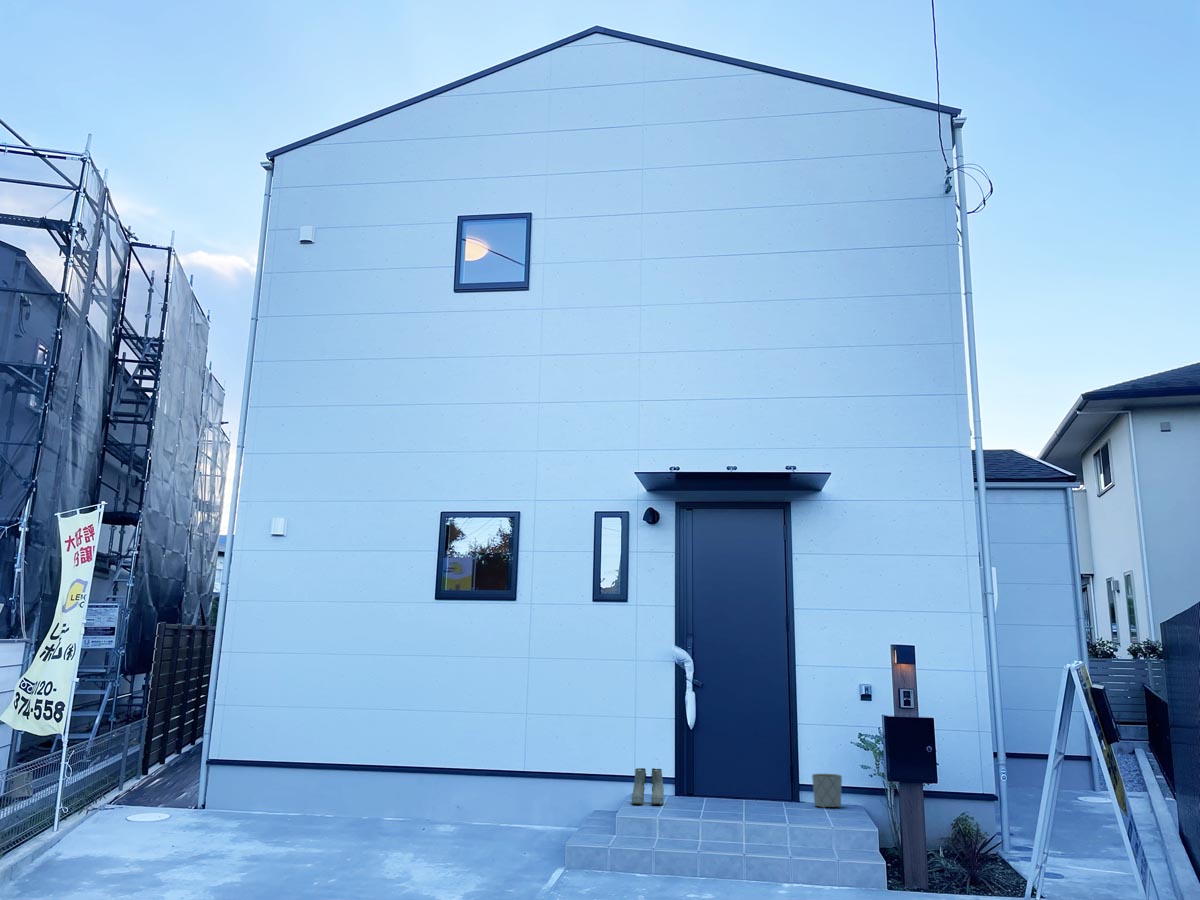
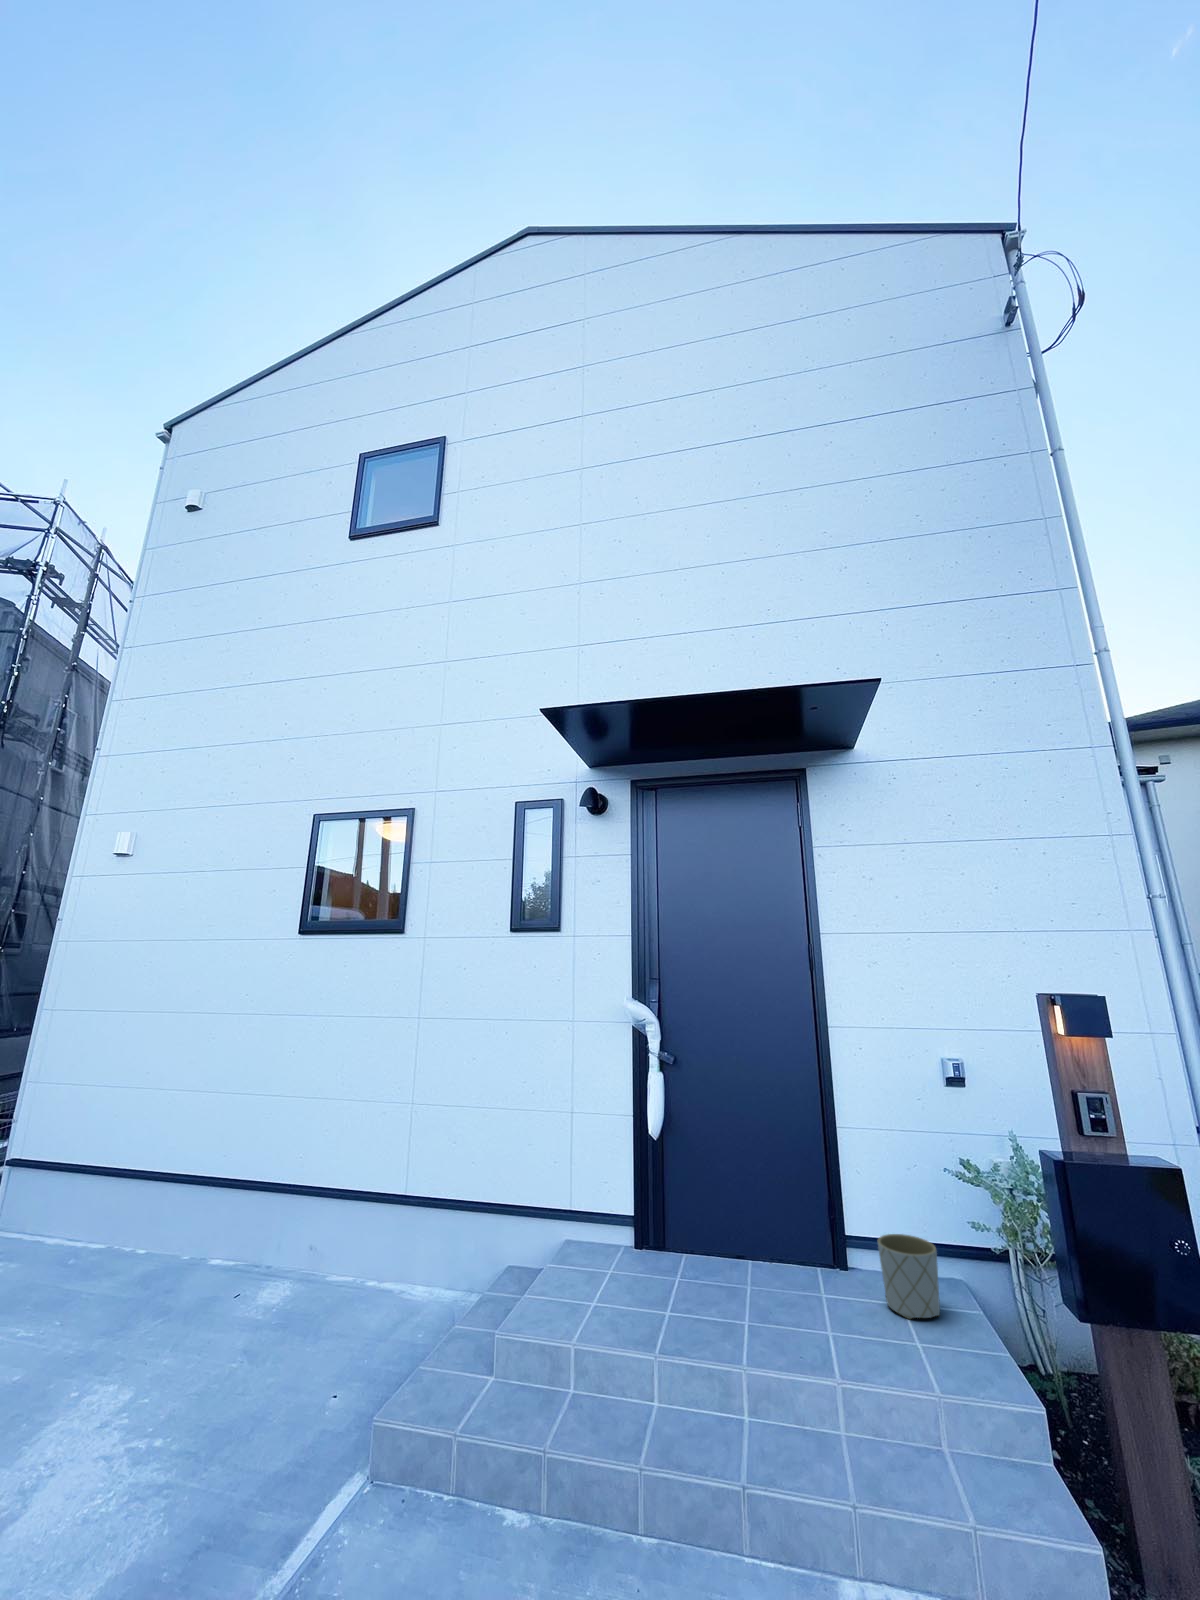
boots: present [632,768,664,805] -> none [539,1227,603,1319]

